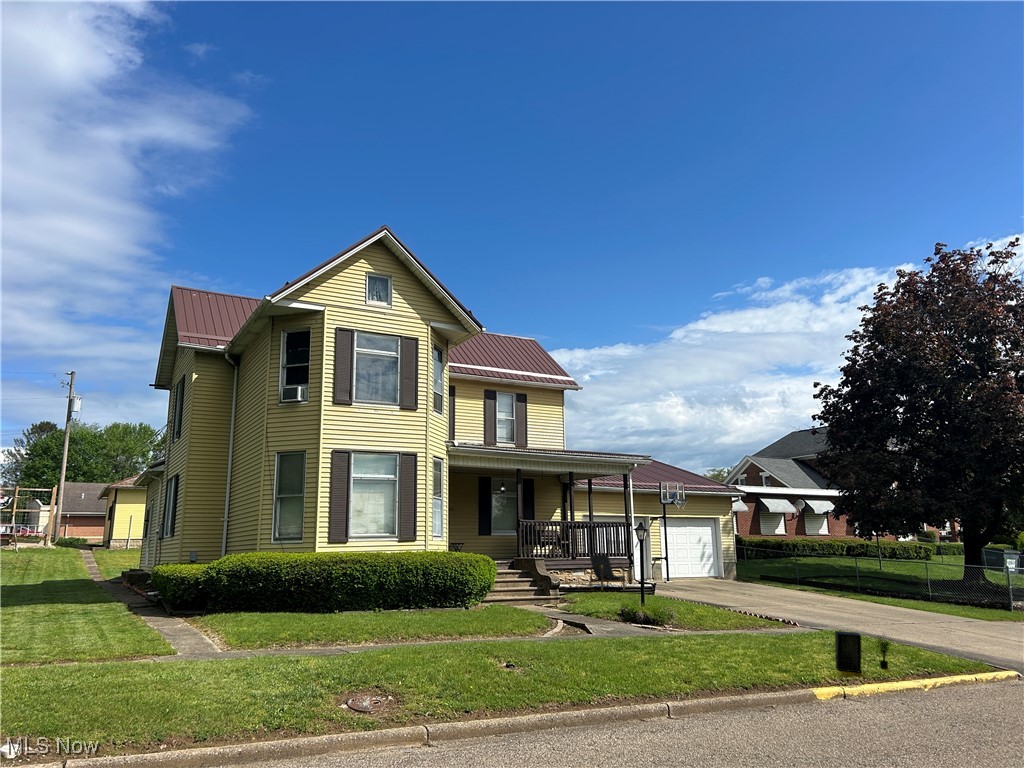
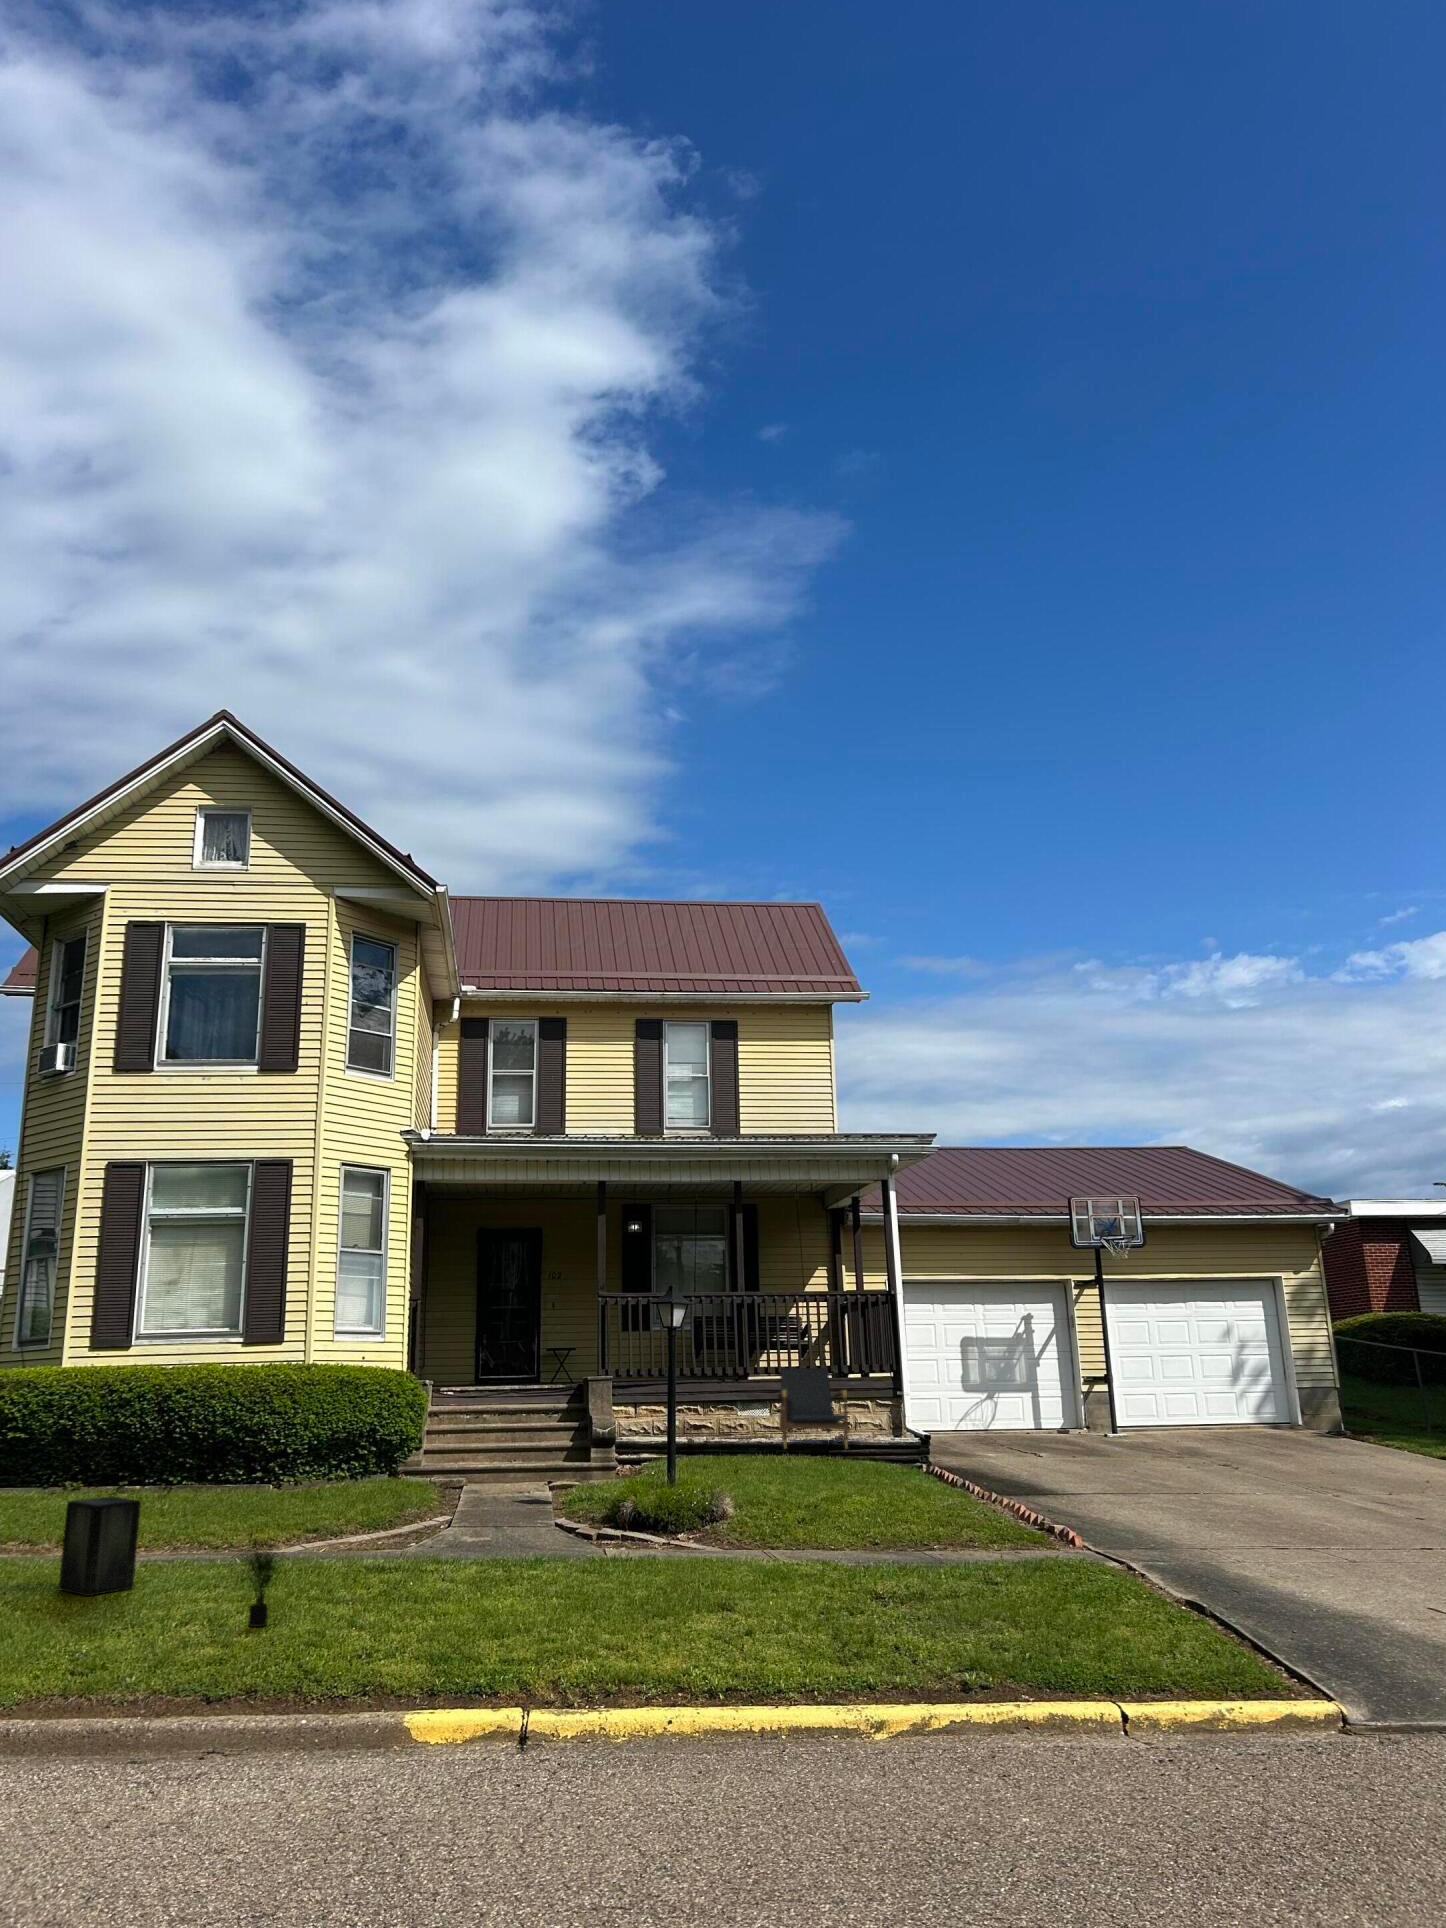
storage box: present [835,631,862,673] -> present [59,1496,141,1596]
potted plant: present [877,637,889,669] -> present [242,1539,280,1627]

